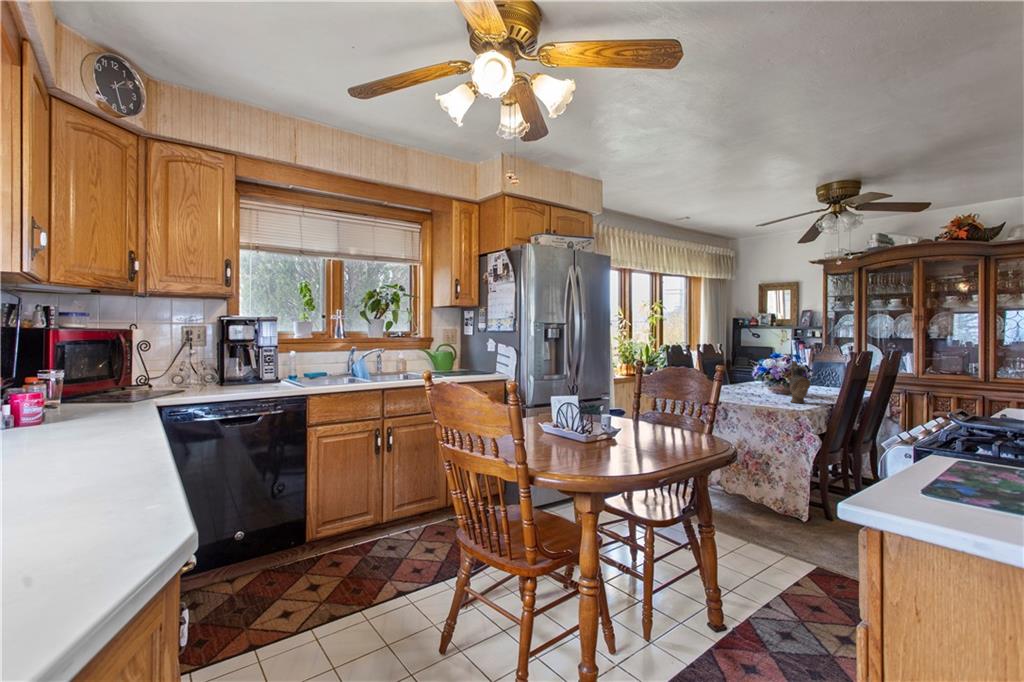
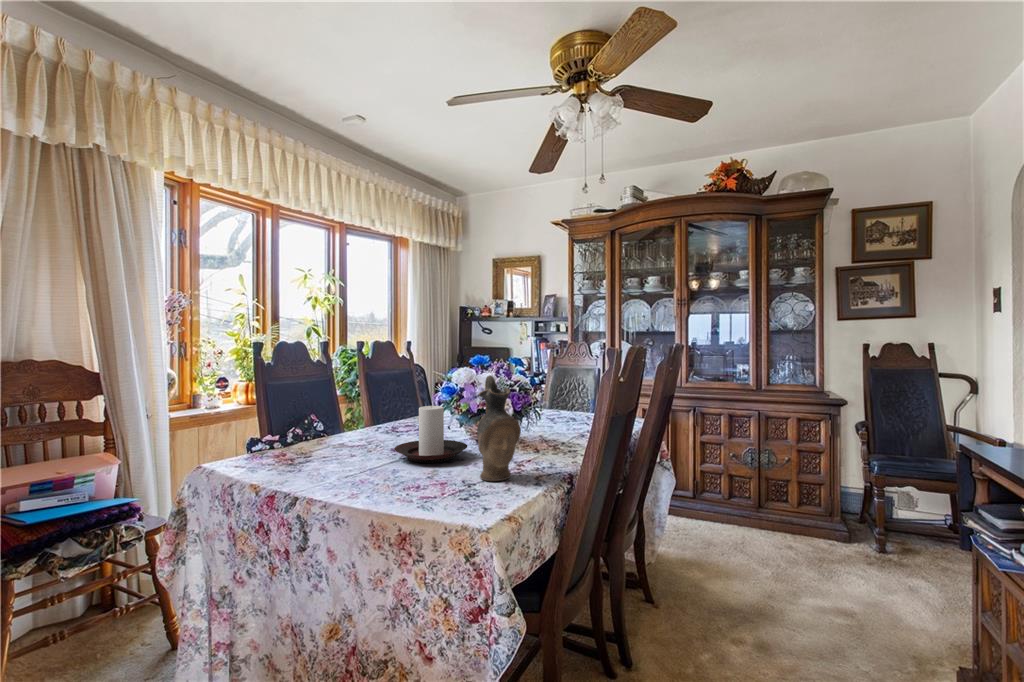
candle holder: none [743,373,779,398] -> present [394,405,467,463]

